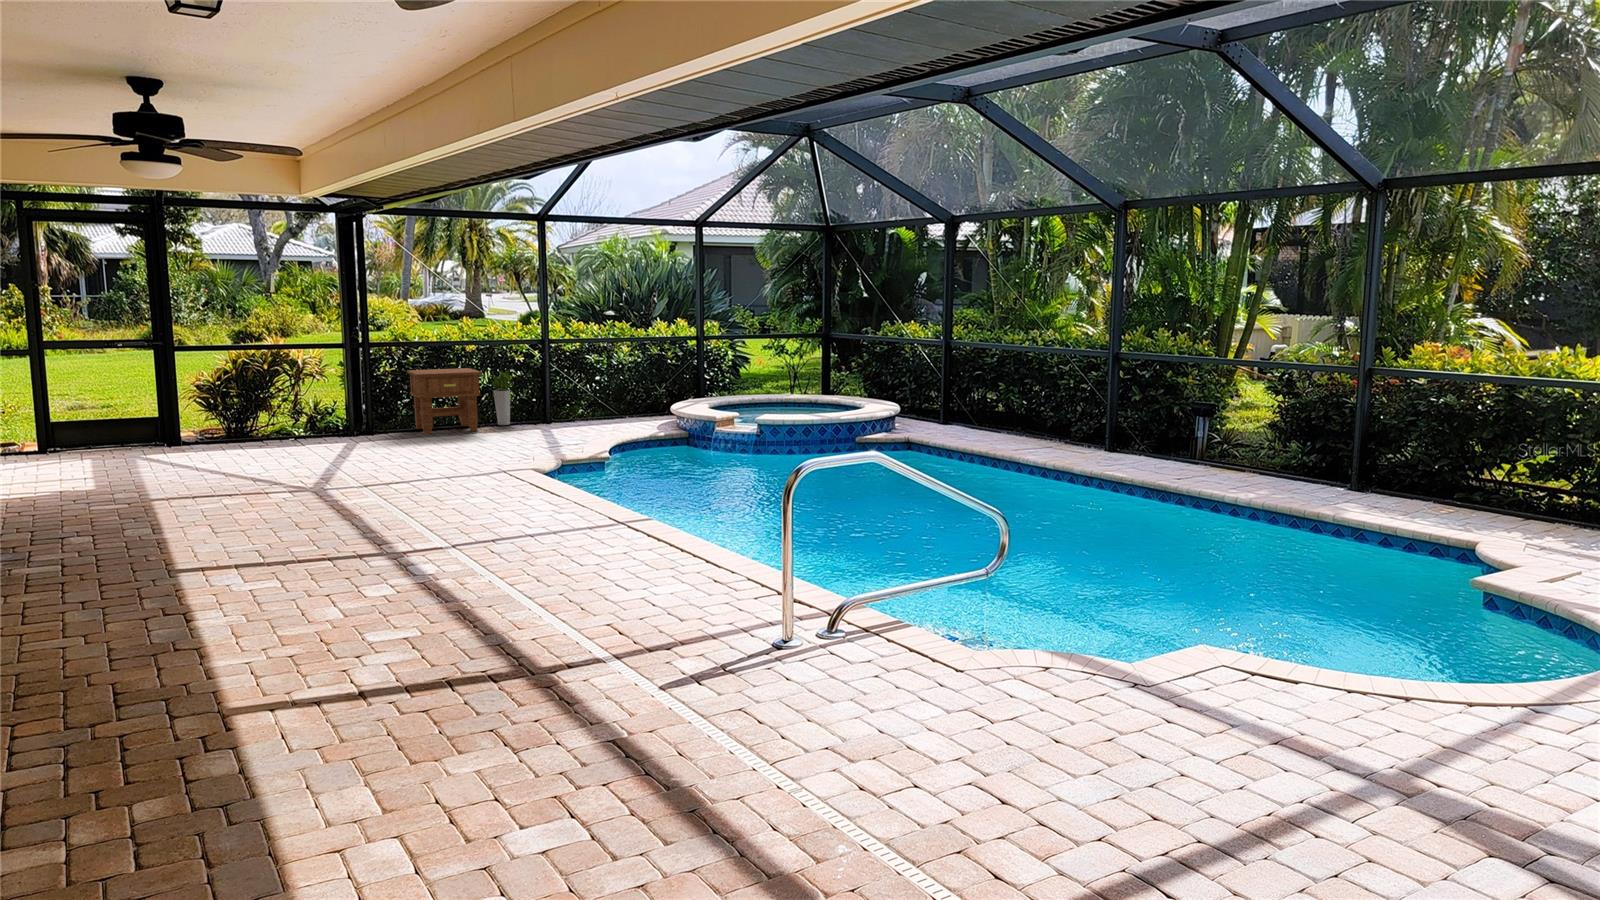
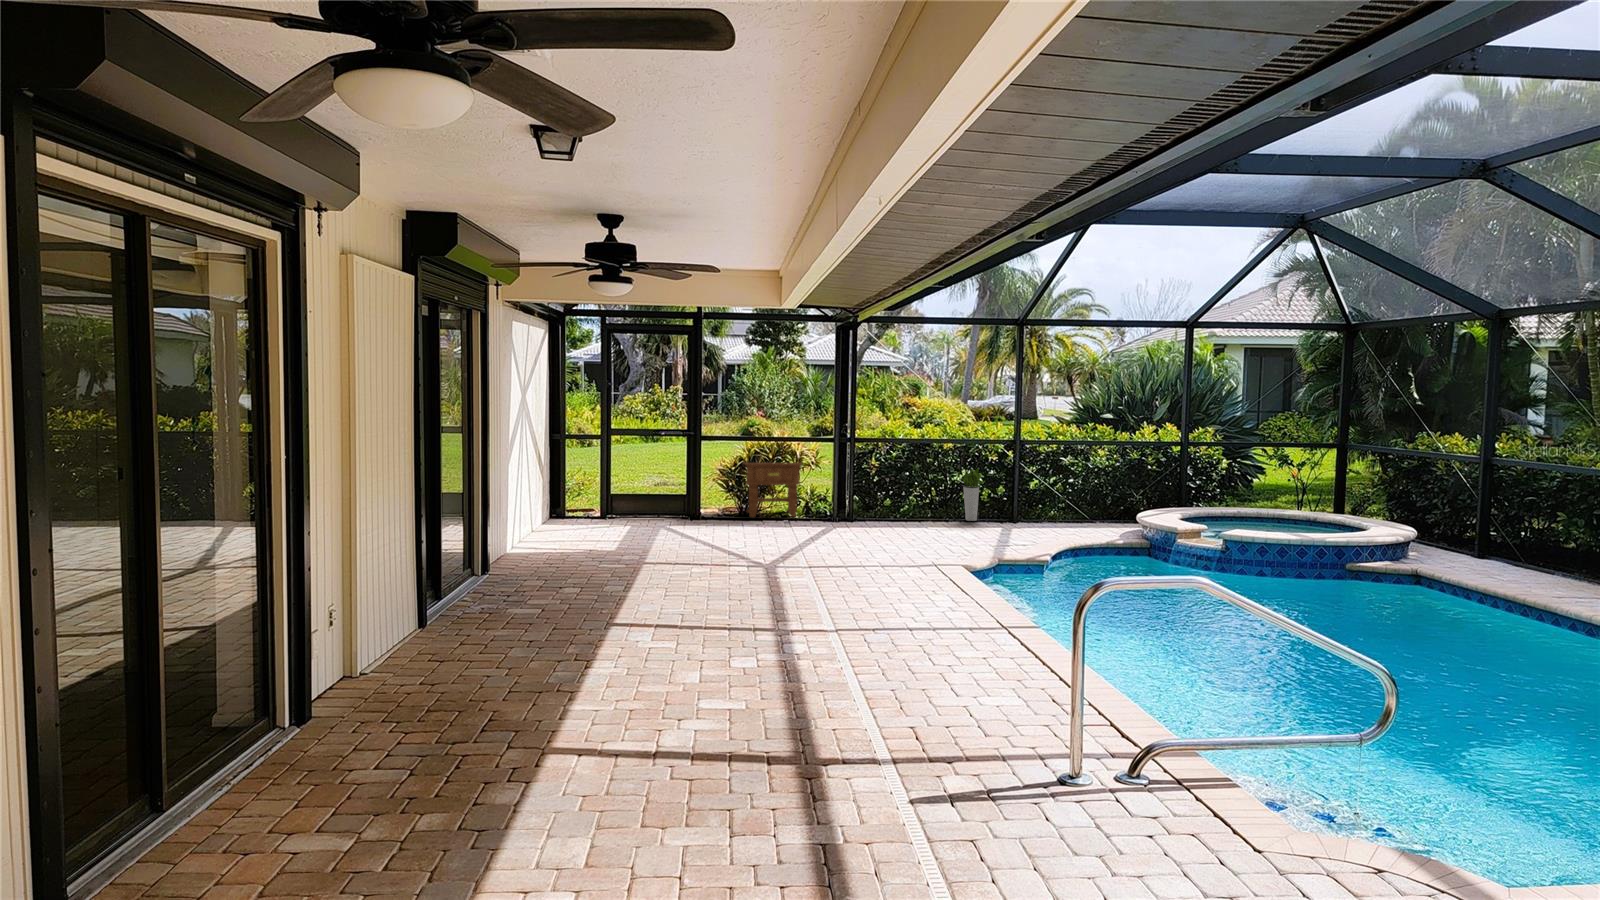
side table: present [407,368,481,434] -> present [744,463,802,517]

